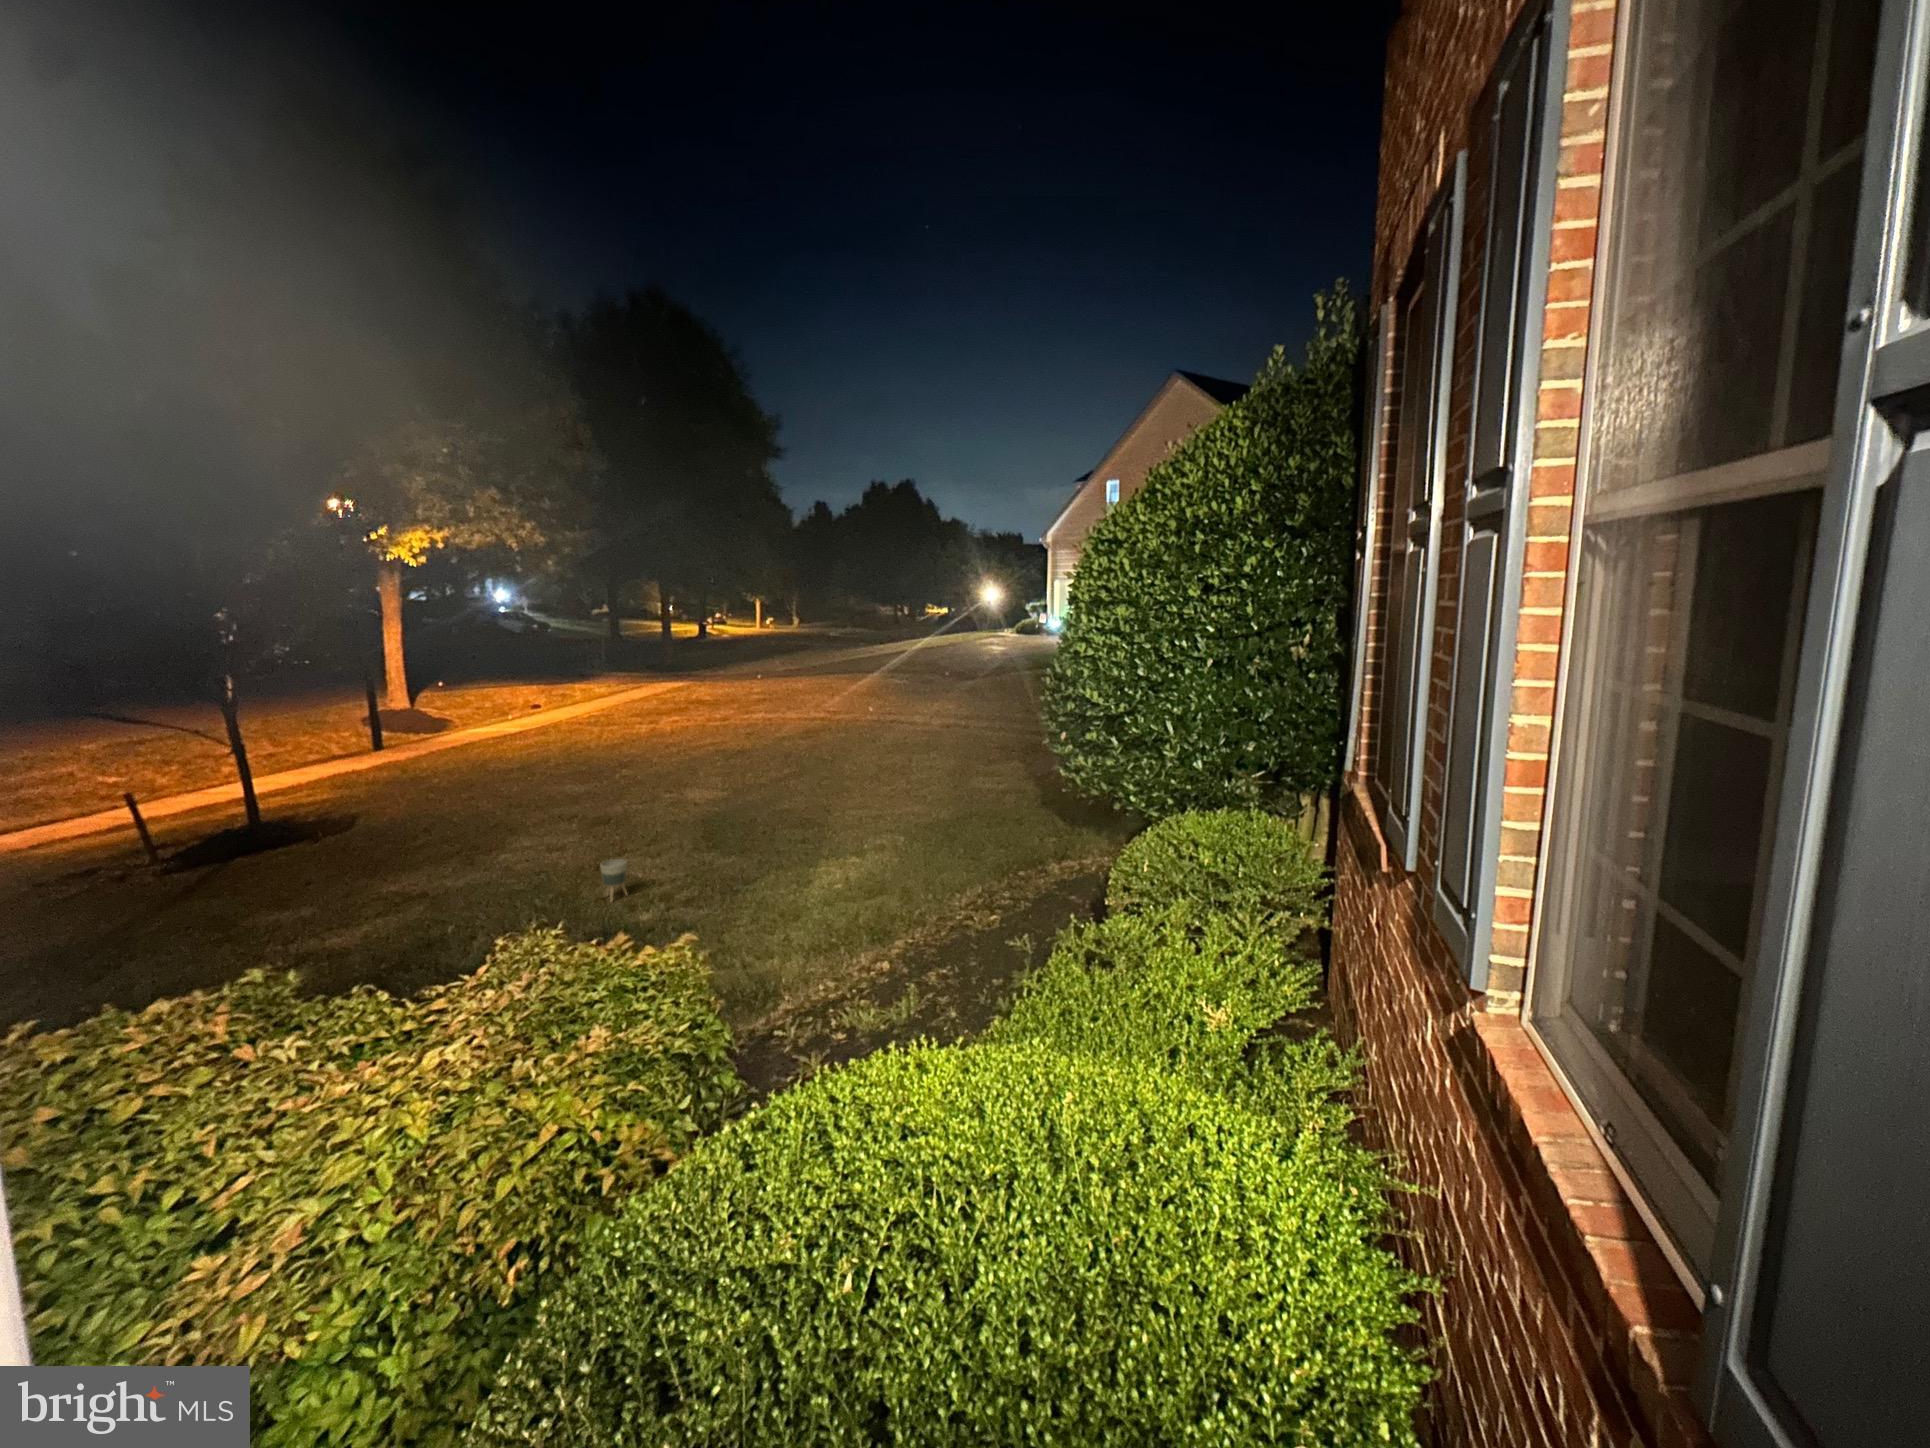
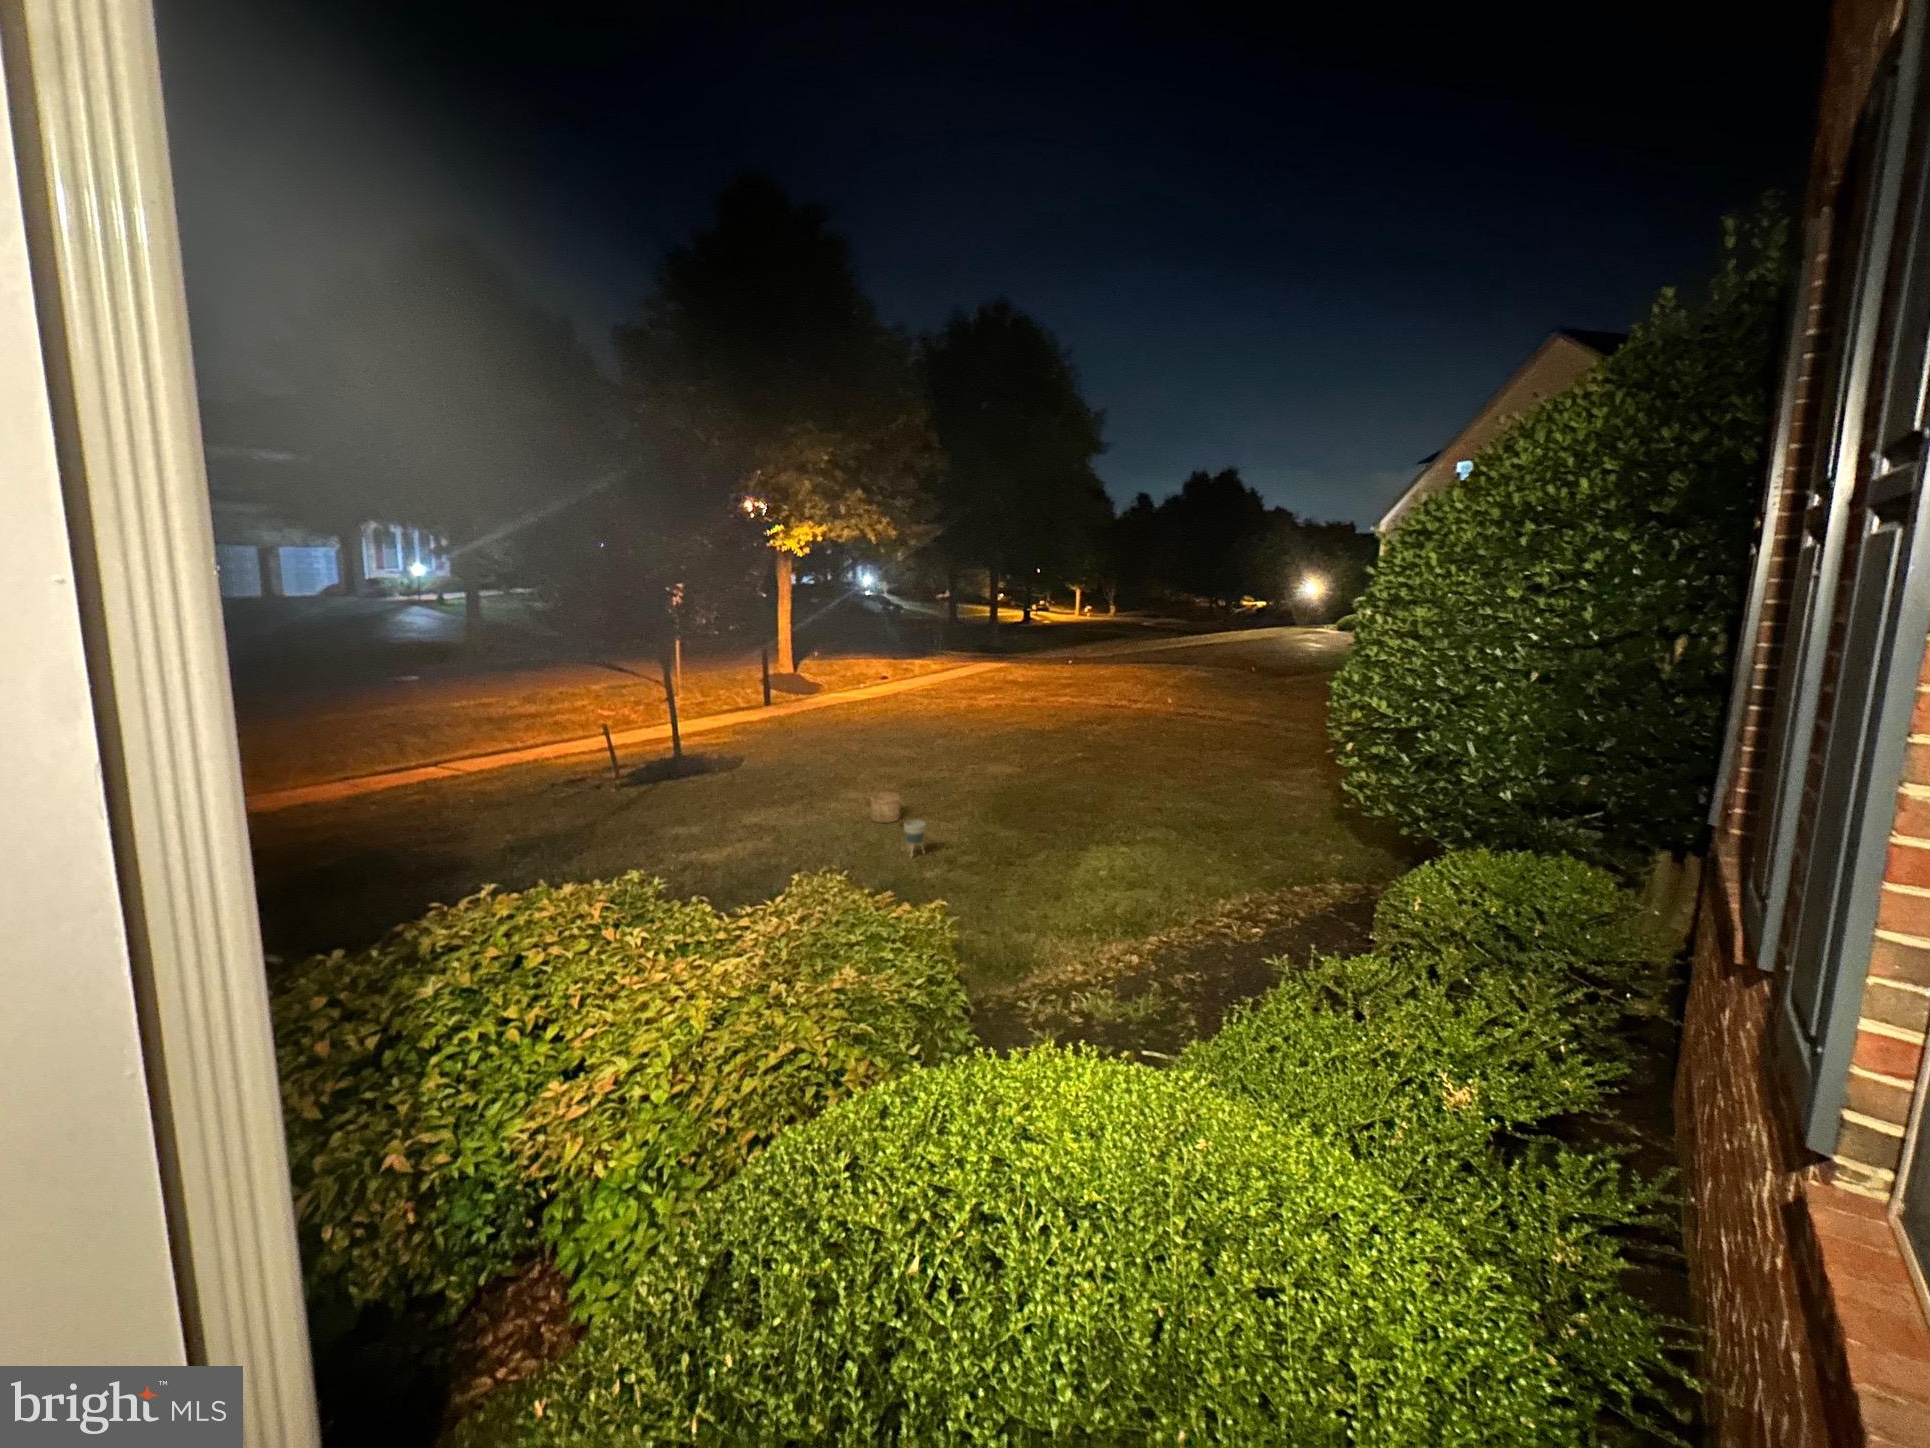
wooden bucket: none [549,833,589,868] -> present [870,792,900,823]

